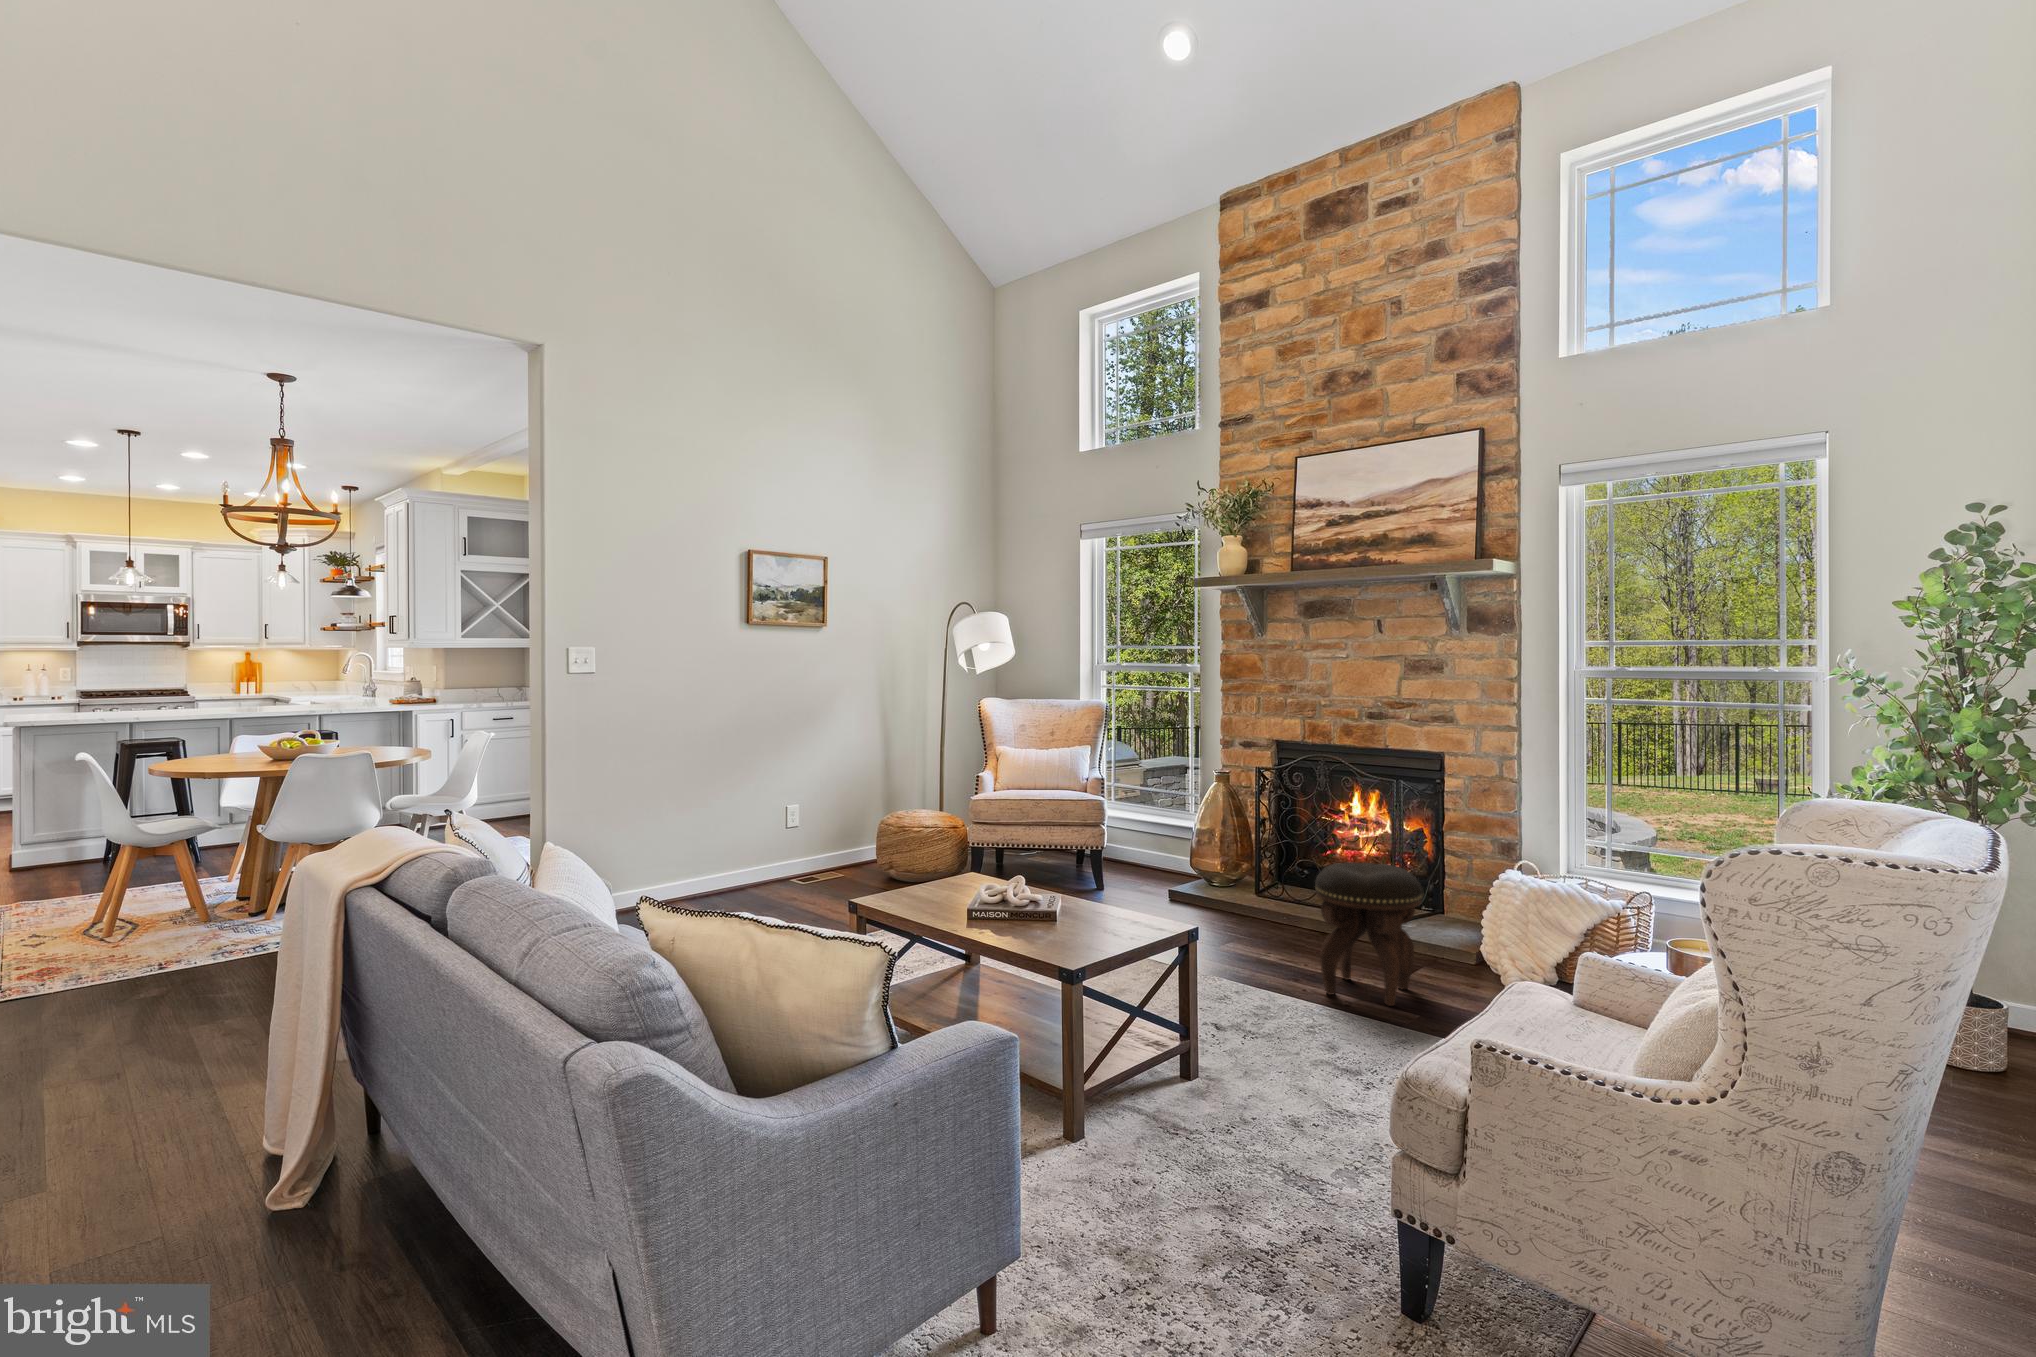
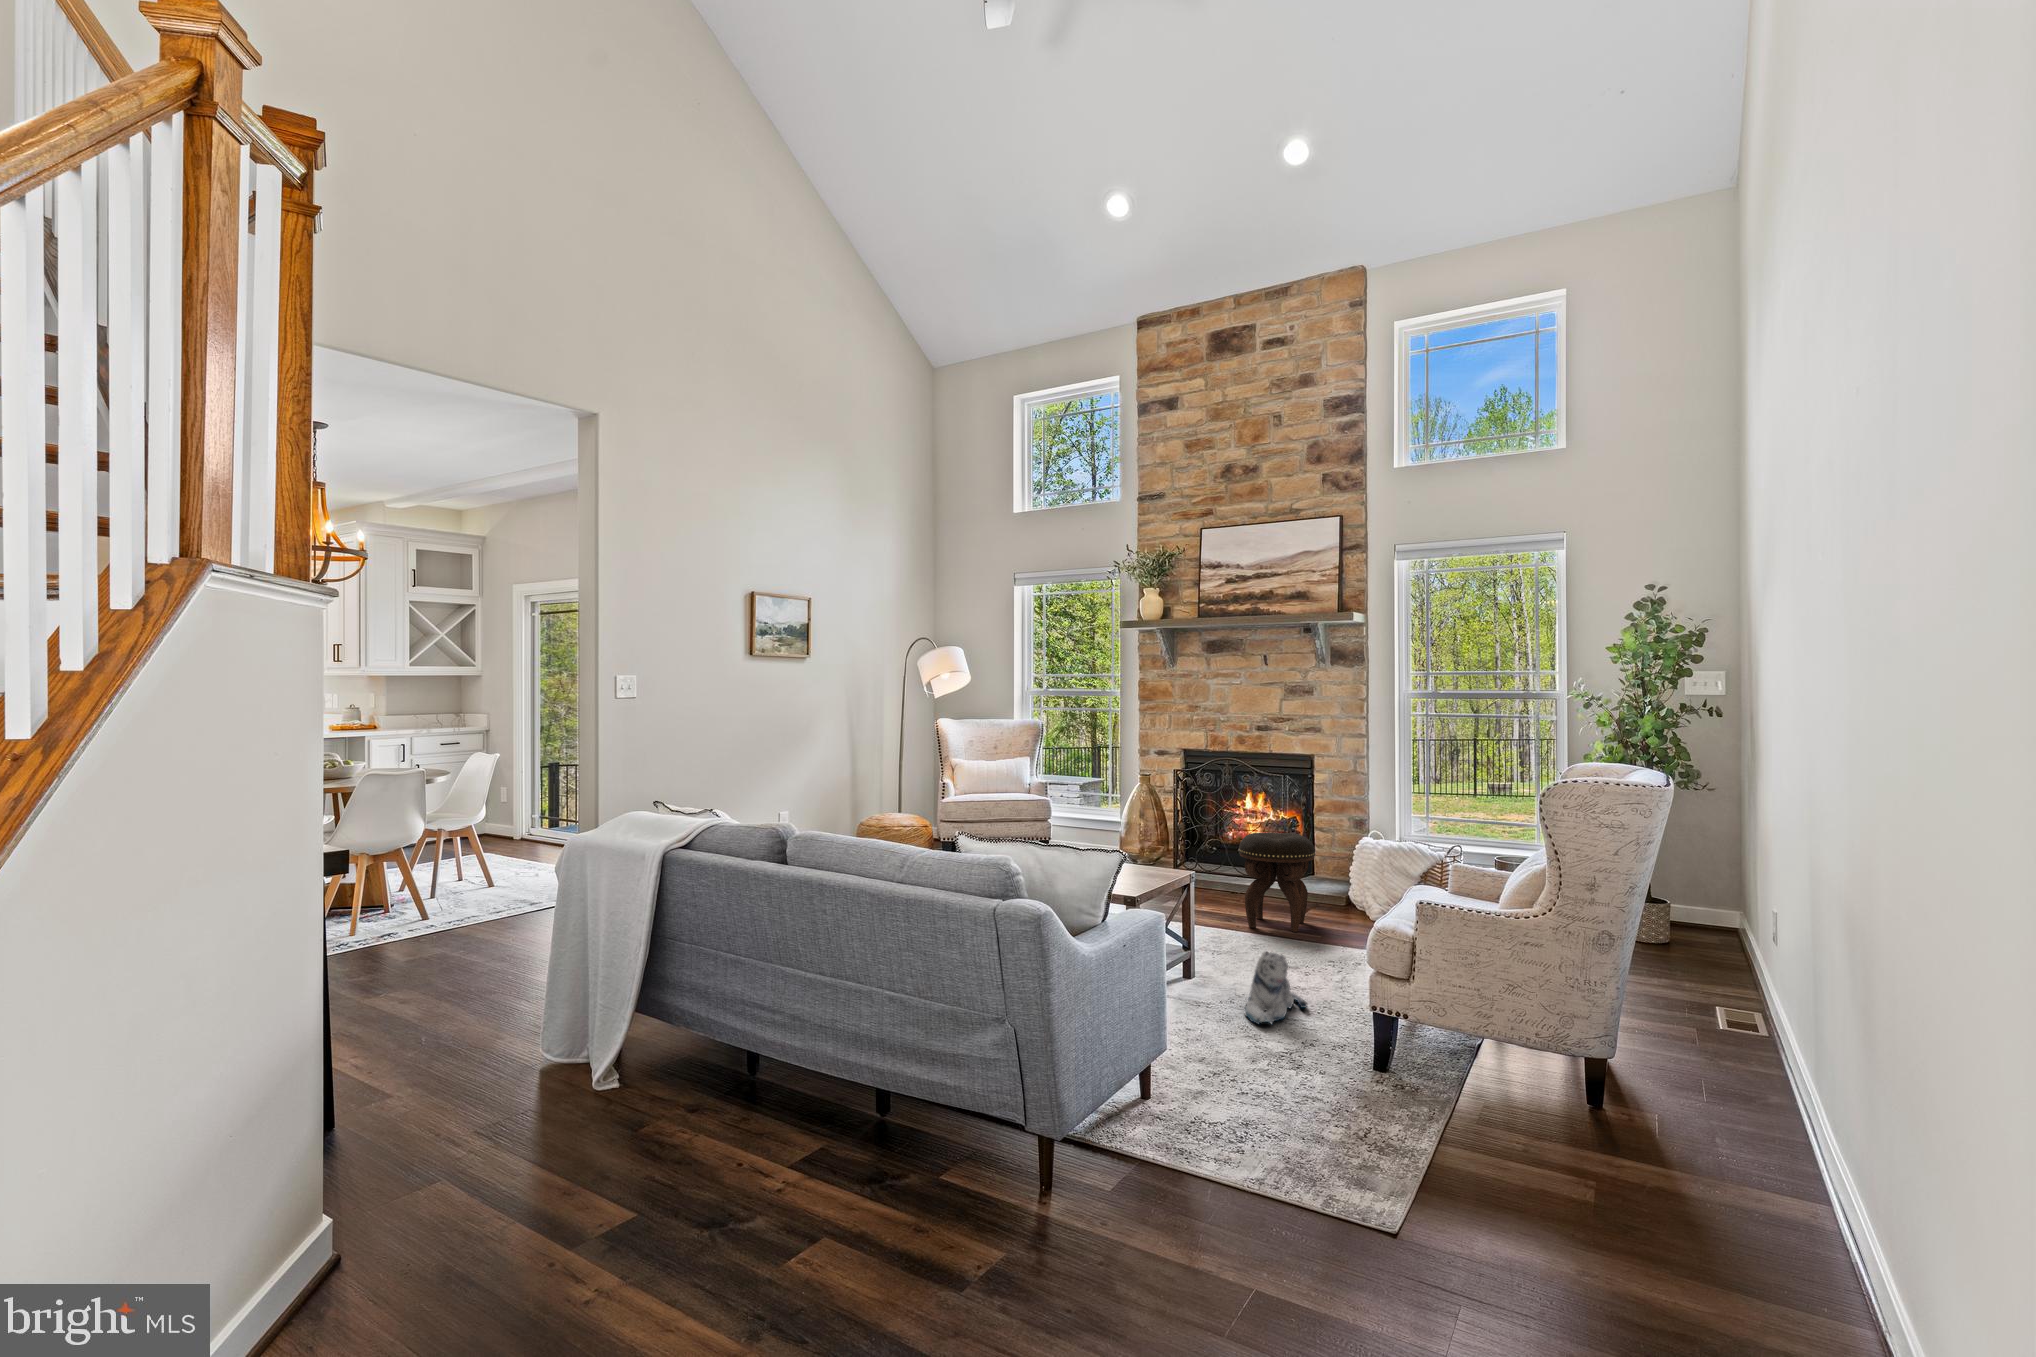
plush toy: none [1253,1078,1360,1205] -> present [1245,952,1307,1025]

